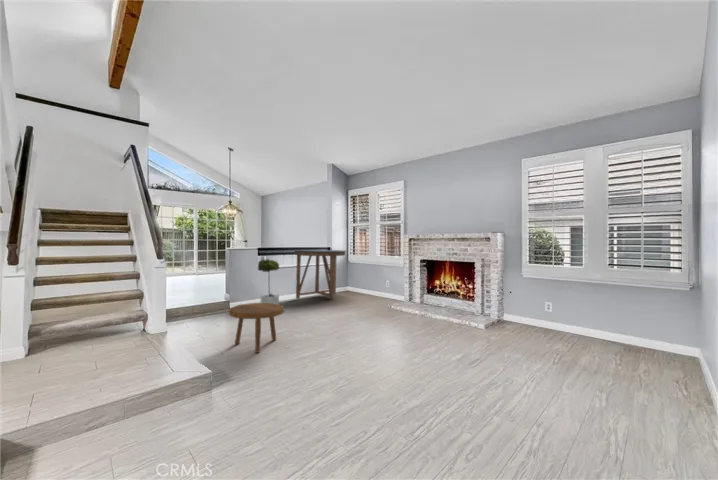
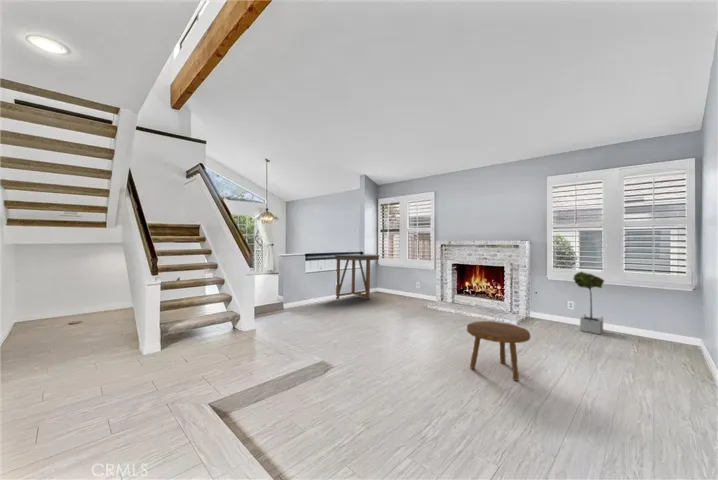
potted tree: present [258,259,279,304] -> present [574,272,604,334]
footstool: present [229,303,284,353] -> present [467,321,530,381]

